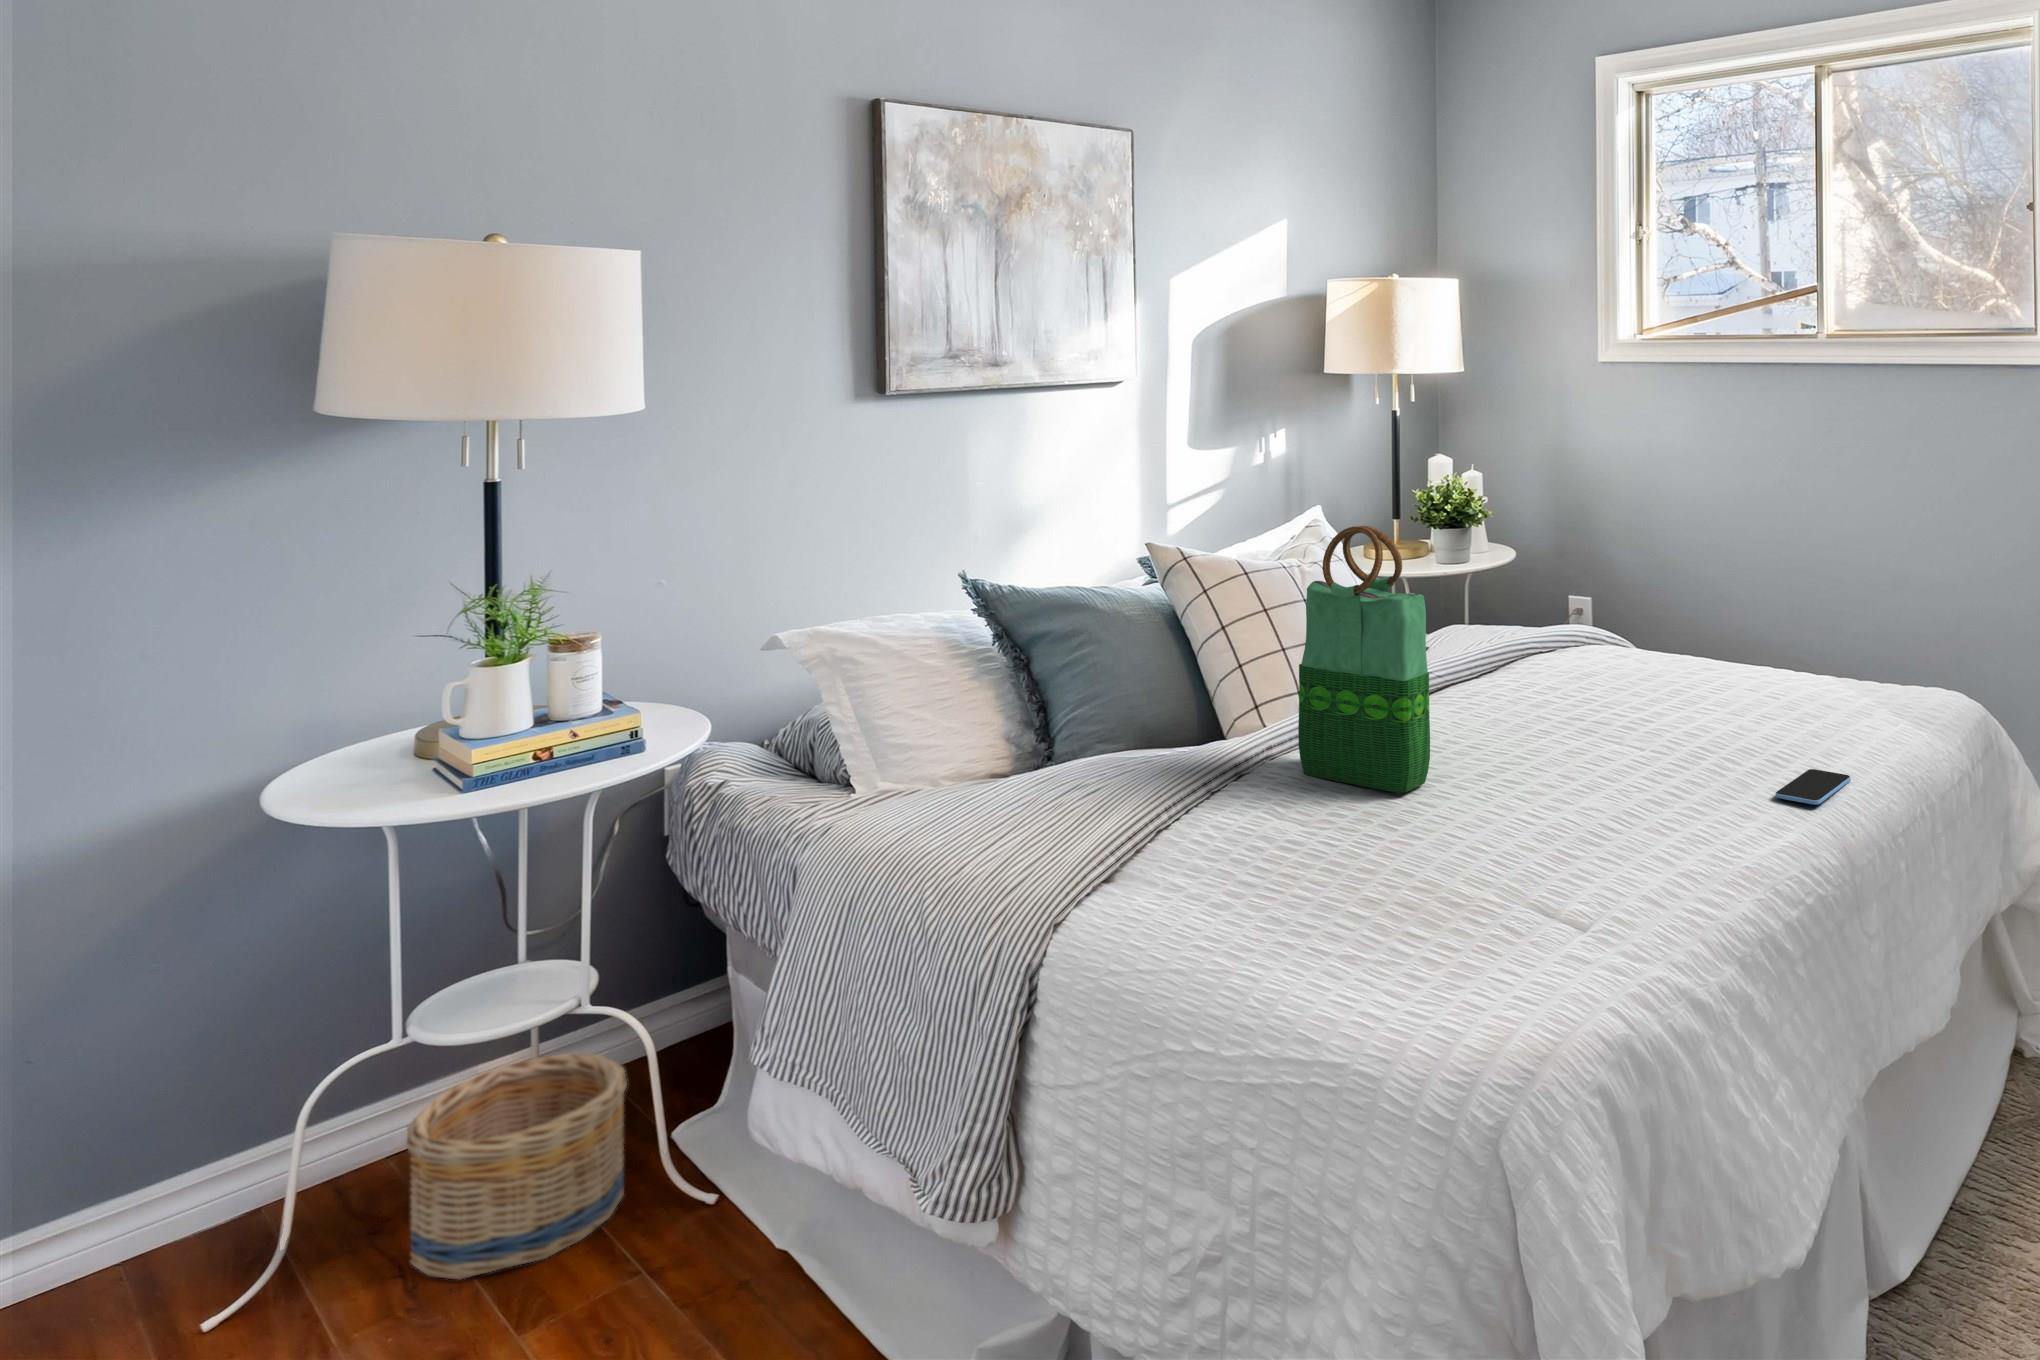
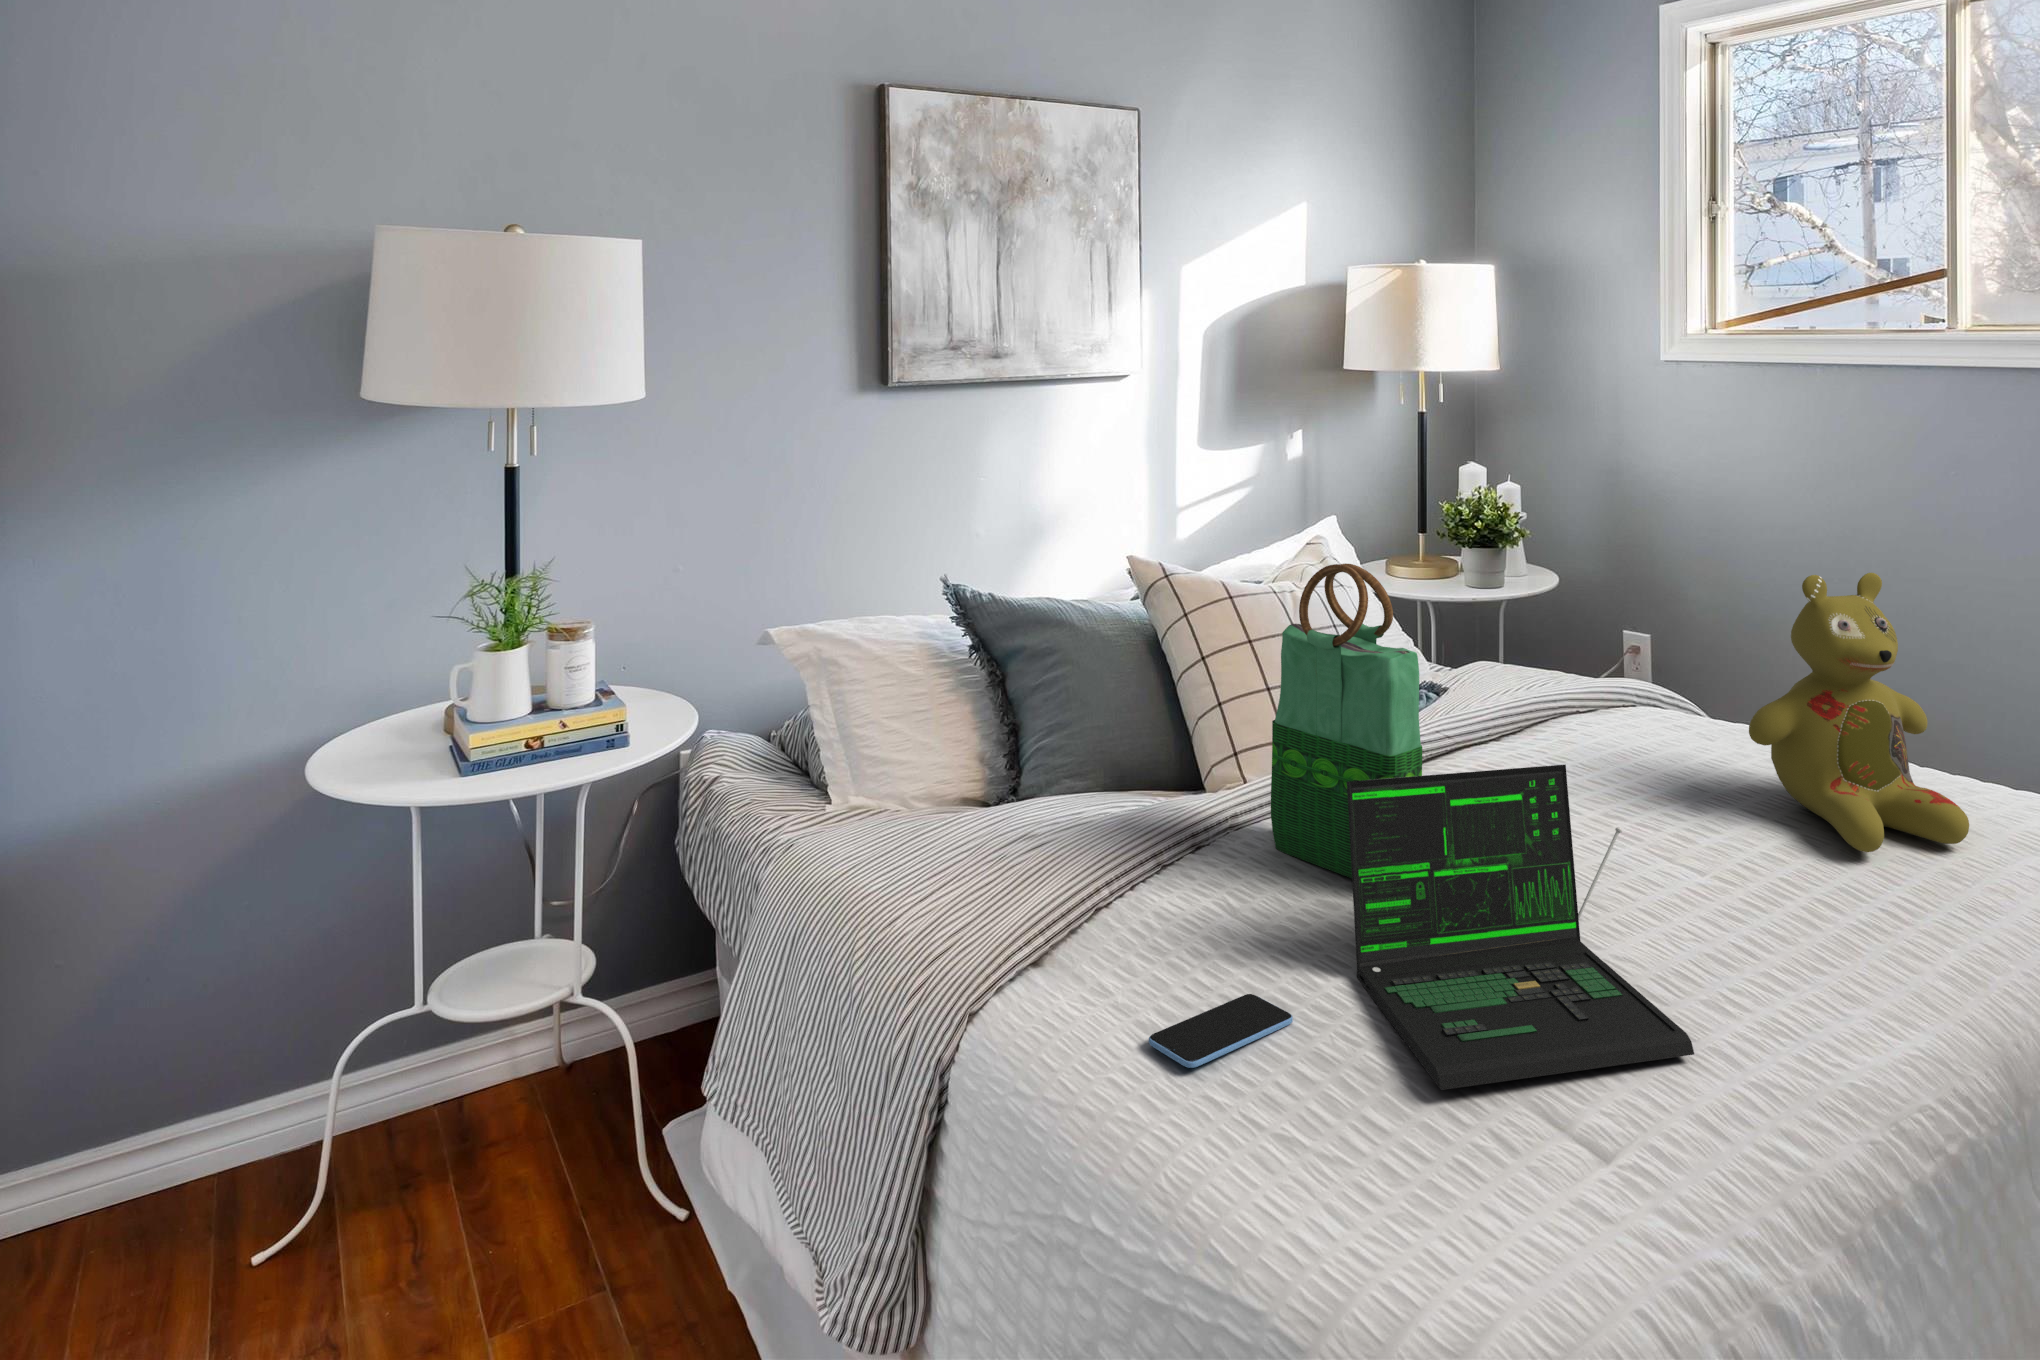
stuffed bear: none [1681,517,1841,732] -> present [1749,573,1969,852]
laptop: none [1375,674,1650,917] -> present [1347,765,1694,1090]
smartphone: present [1776,769,1851,805] -> present [1149,994,1293,1068]
basket: present [406,1053,627,1279] -> none [405,1042,606,1266]

